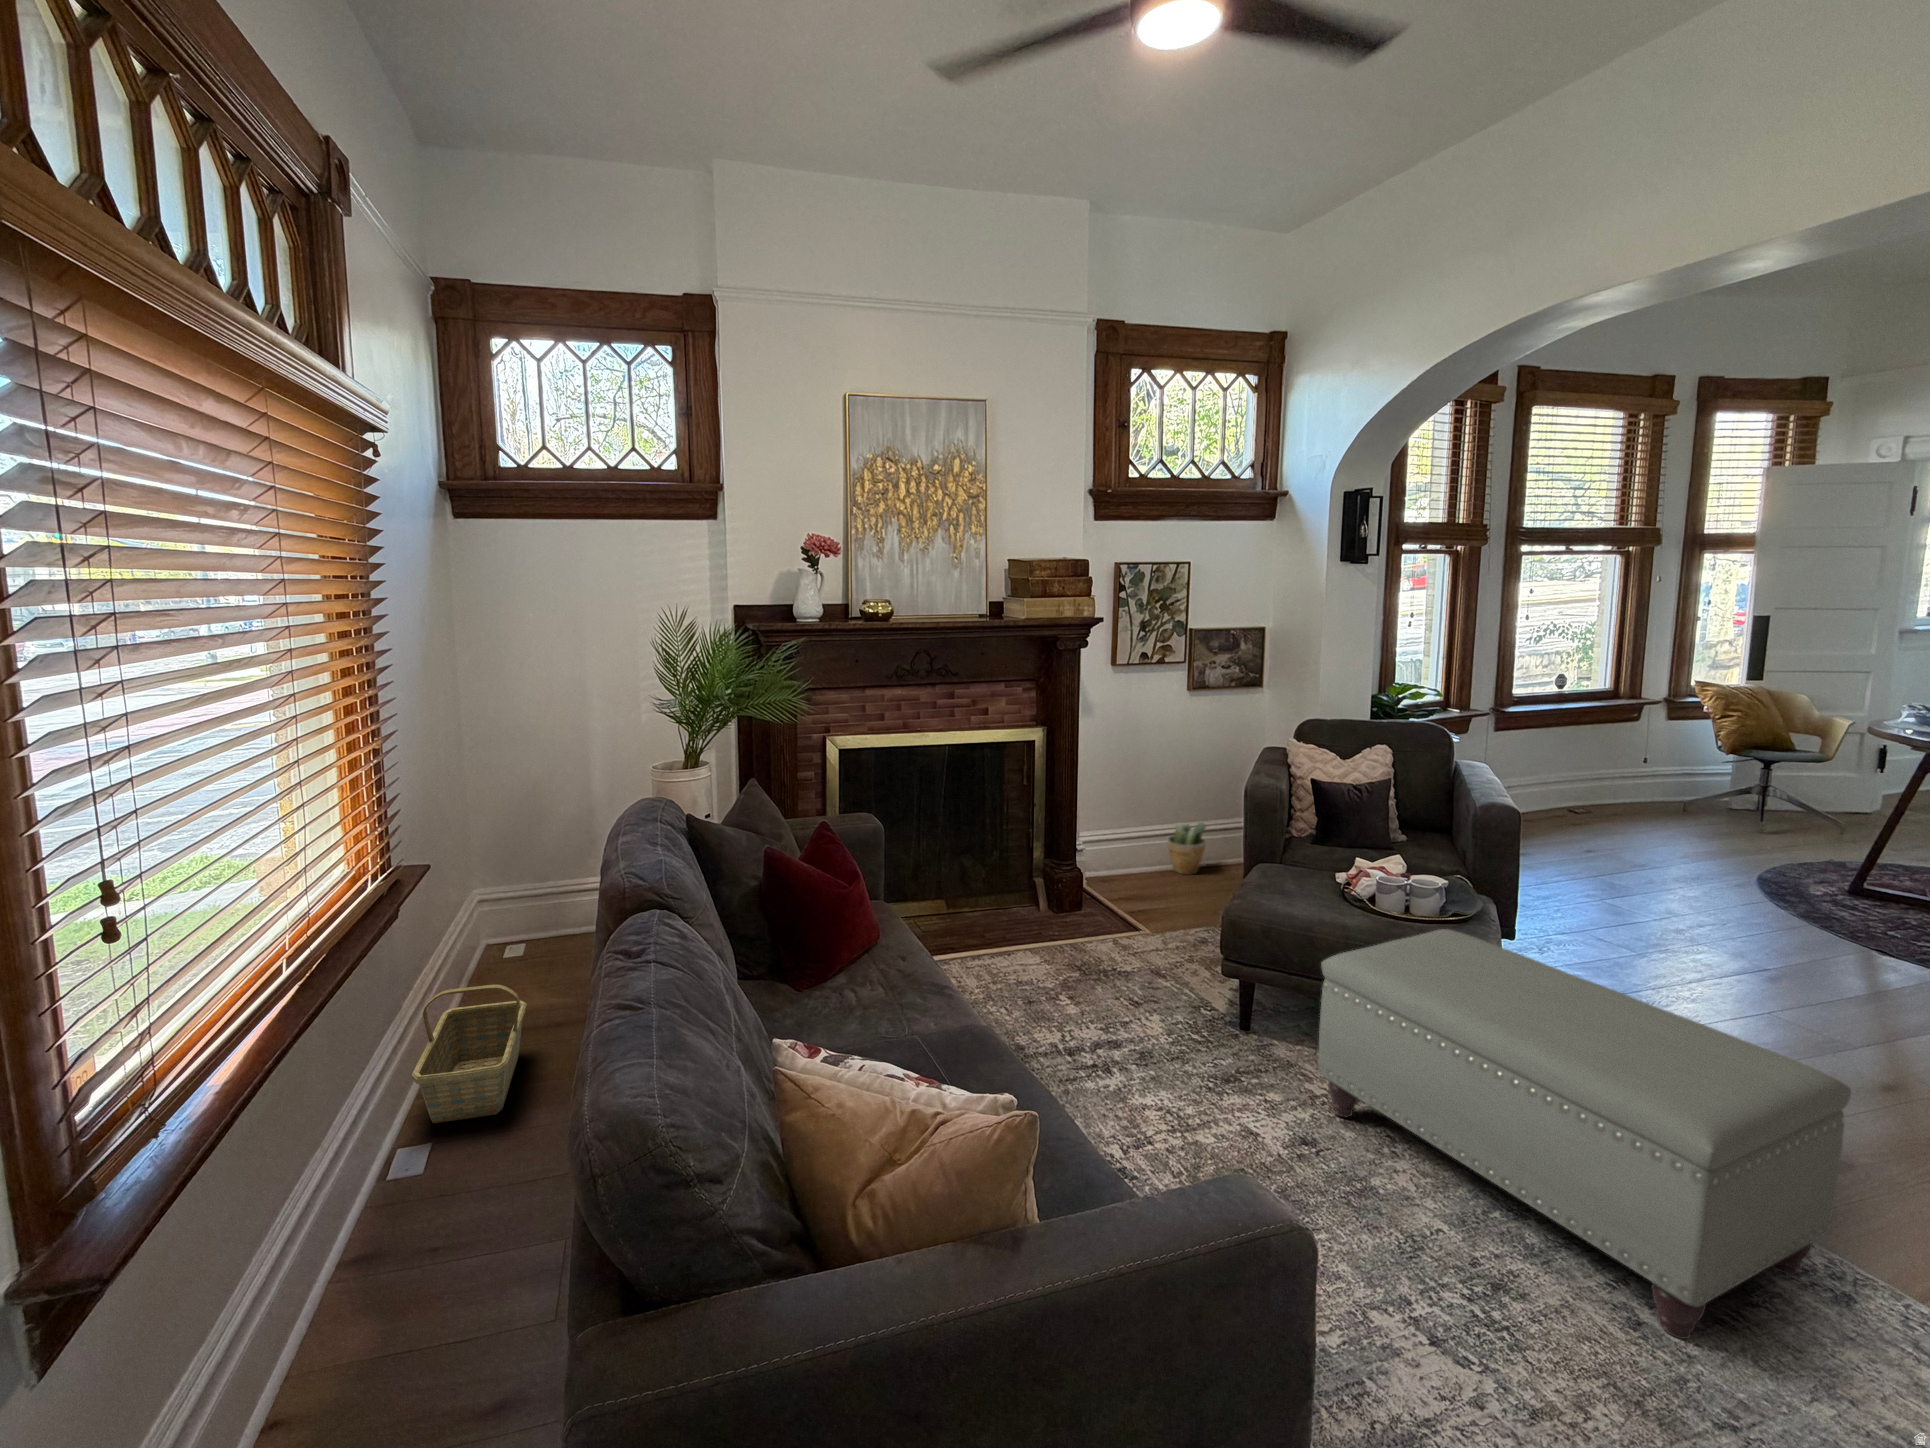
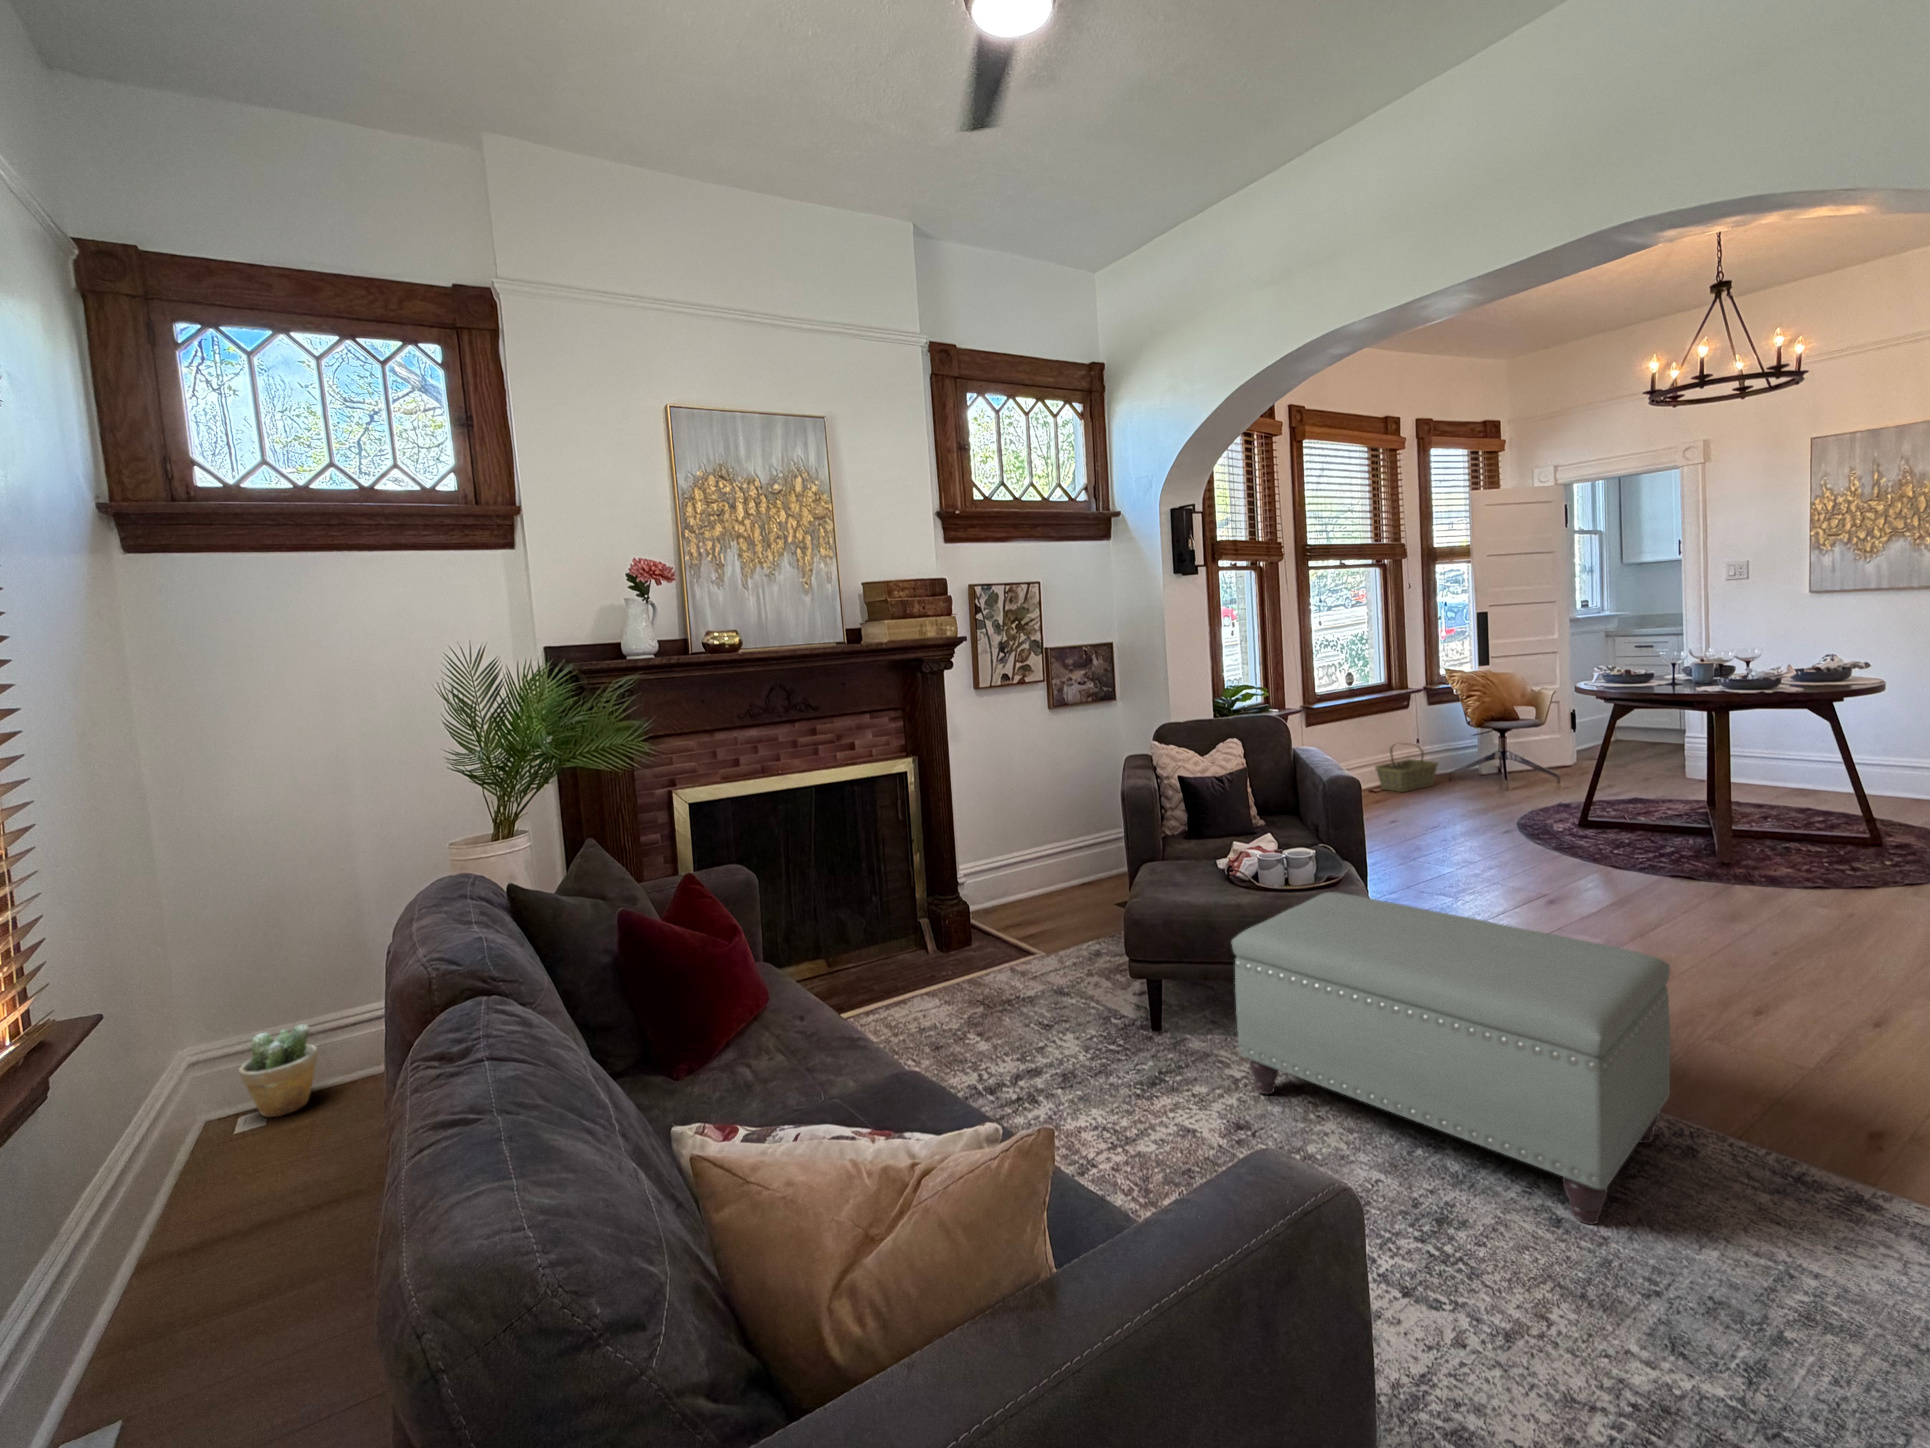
potted plant: present [1167,822,1206,875] -> present [239,1024,317,1117]
basket: present [412,985,527,1123] -> present [1375,745,1438,792]

